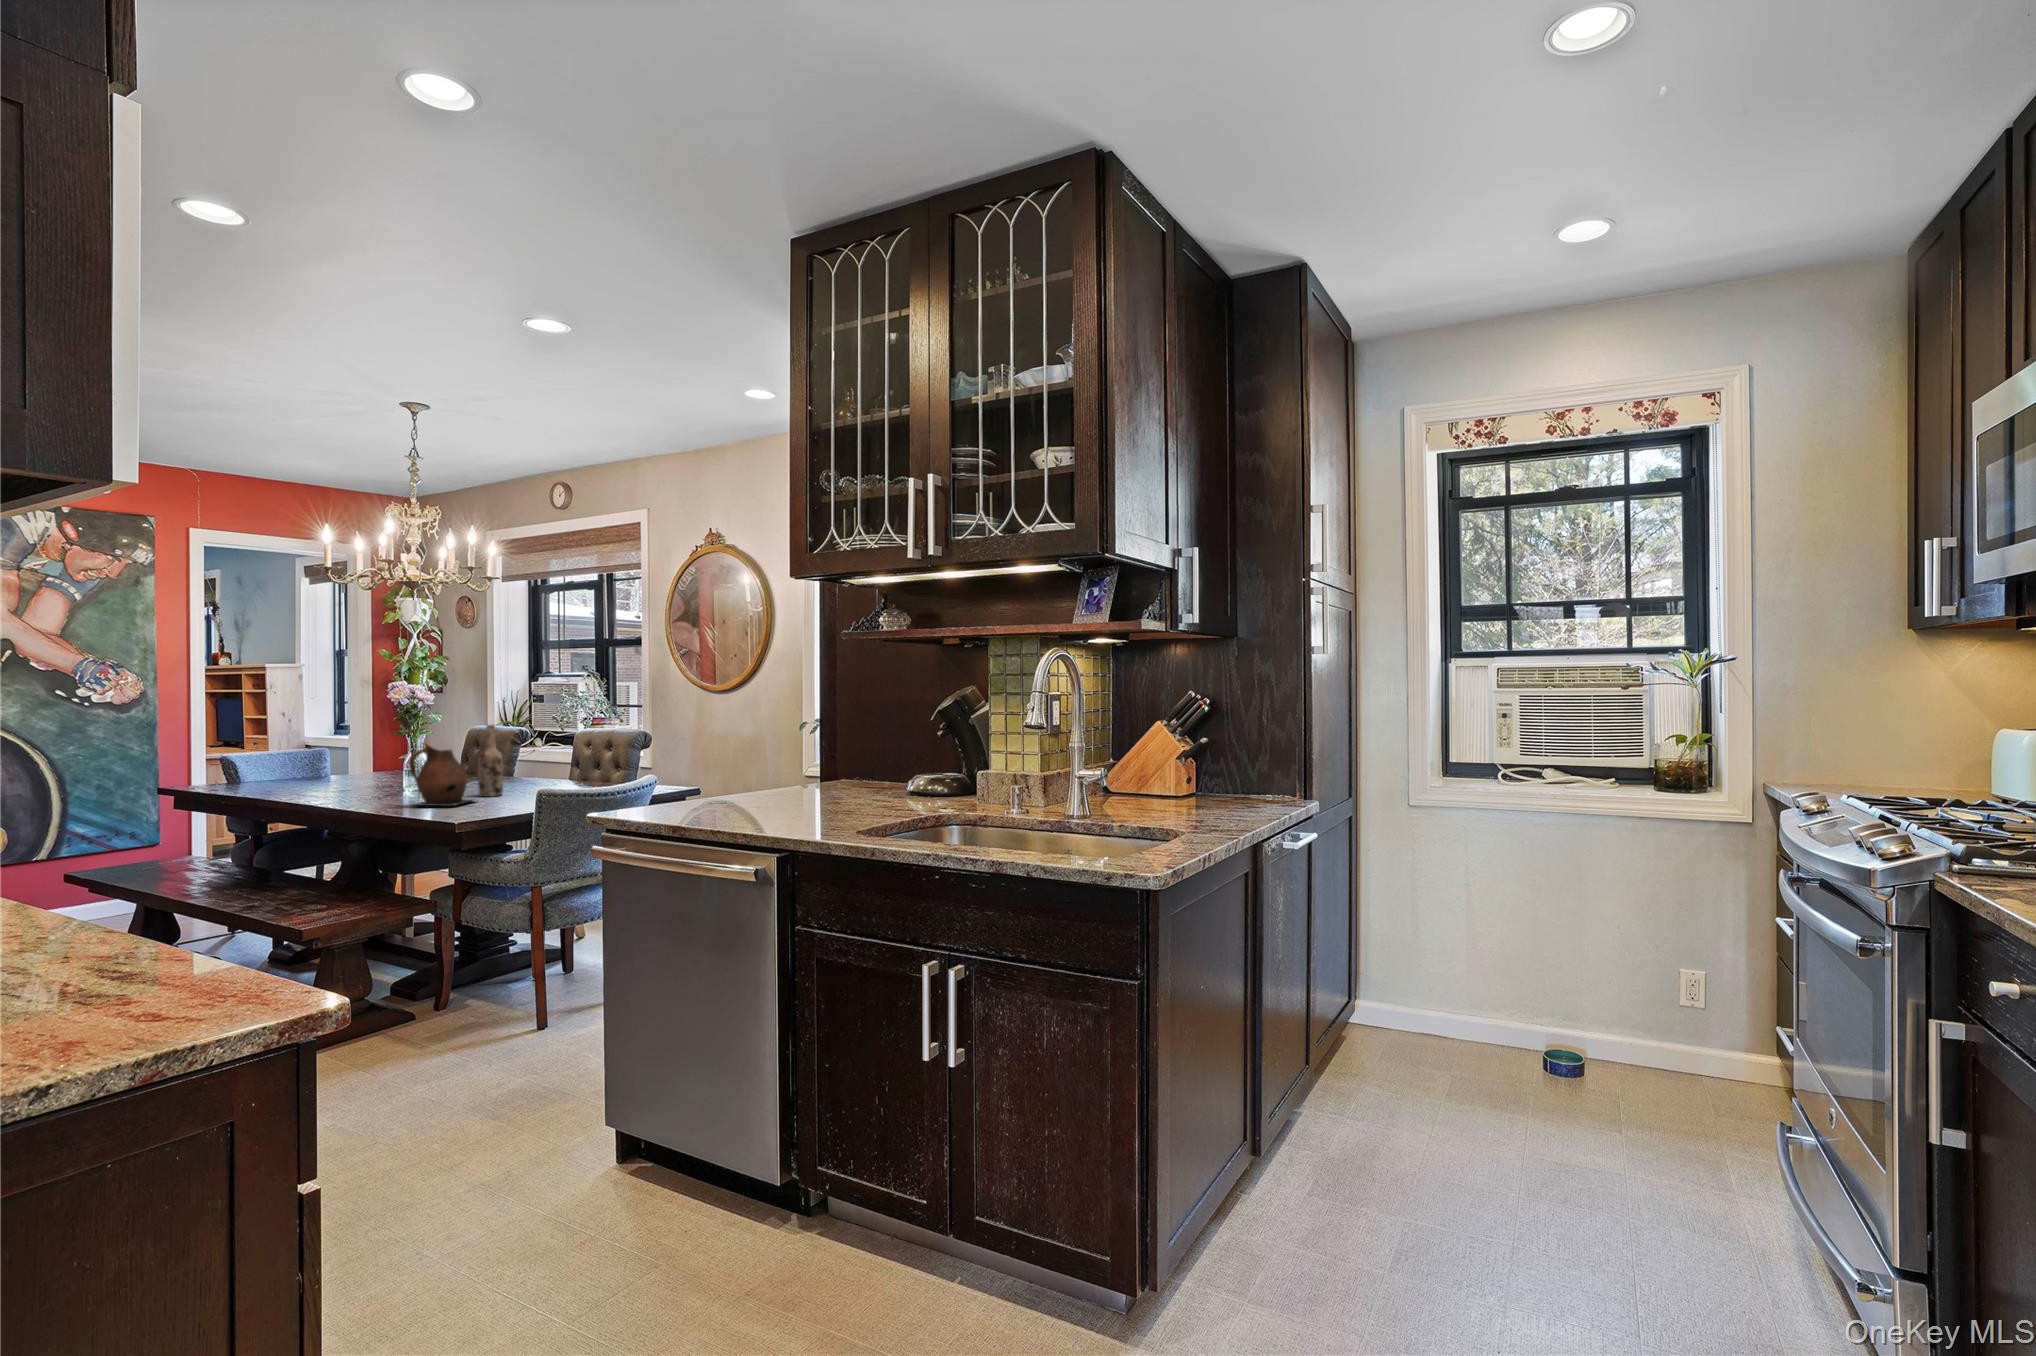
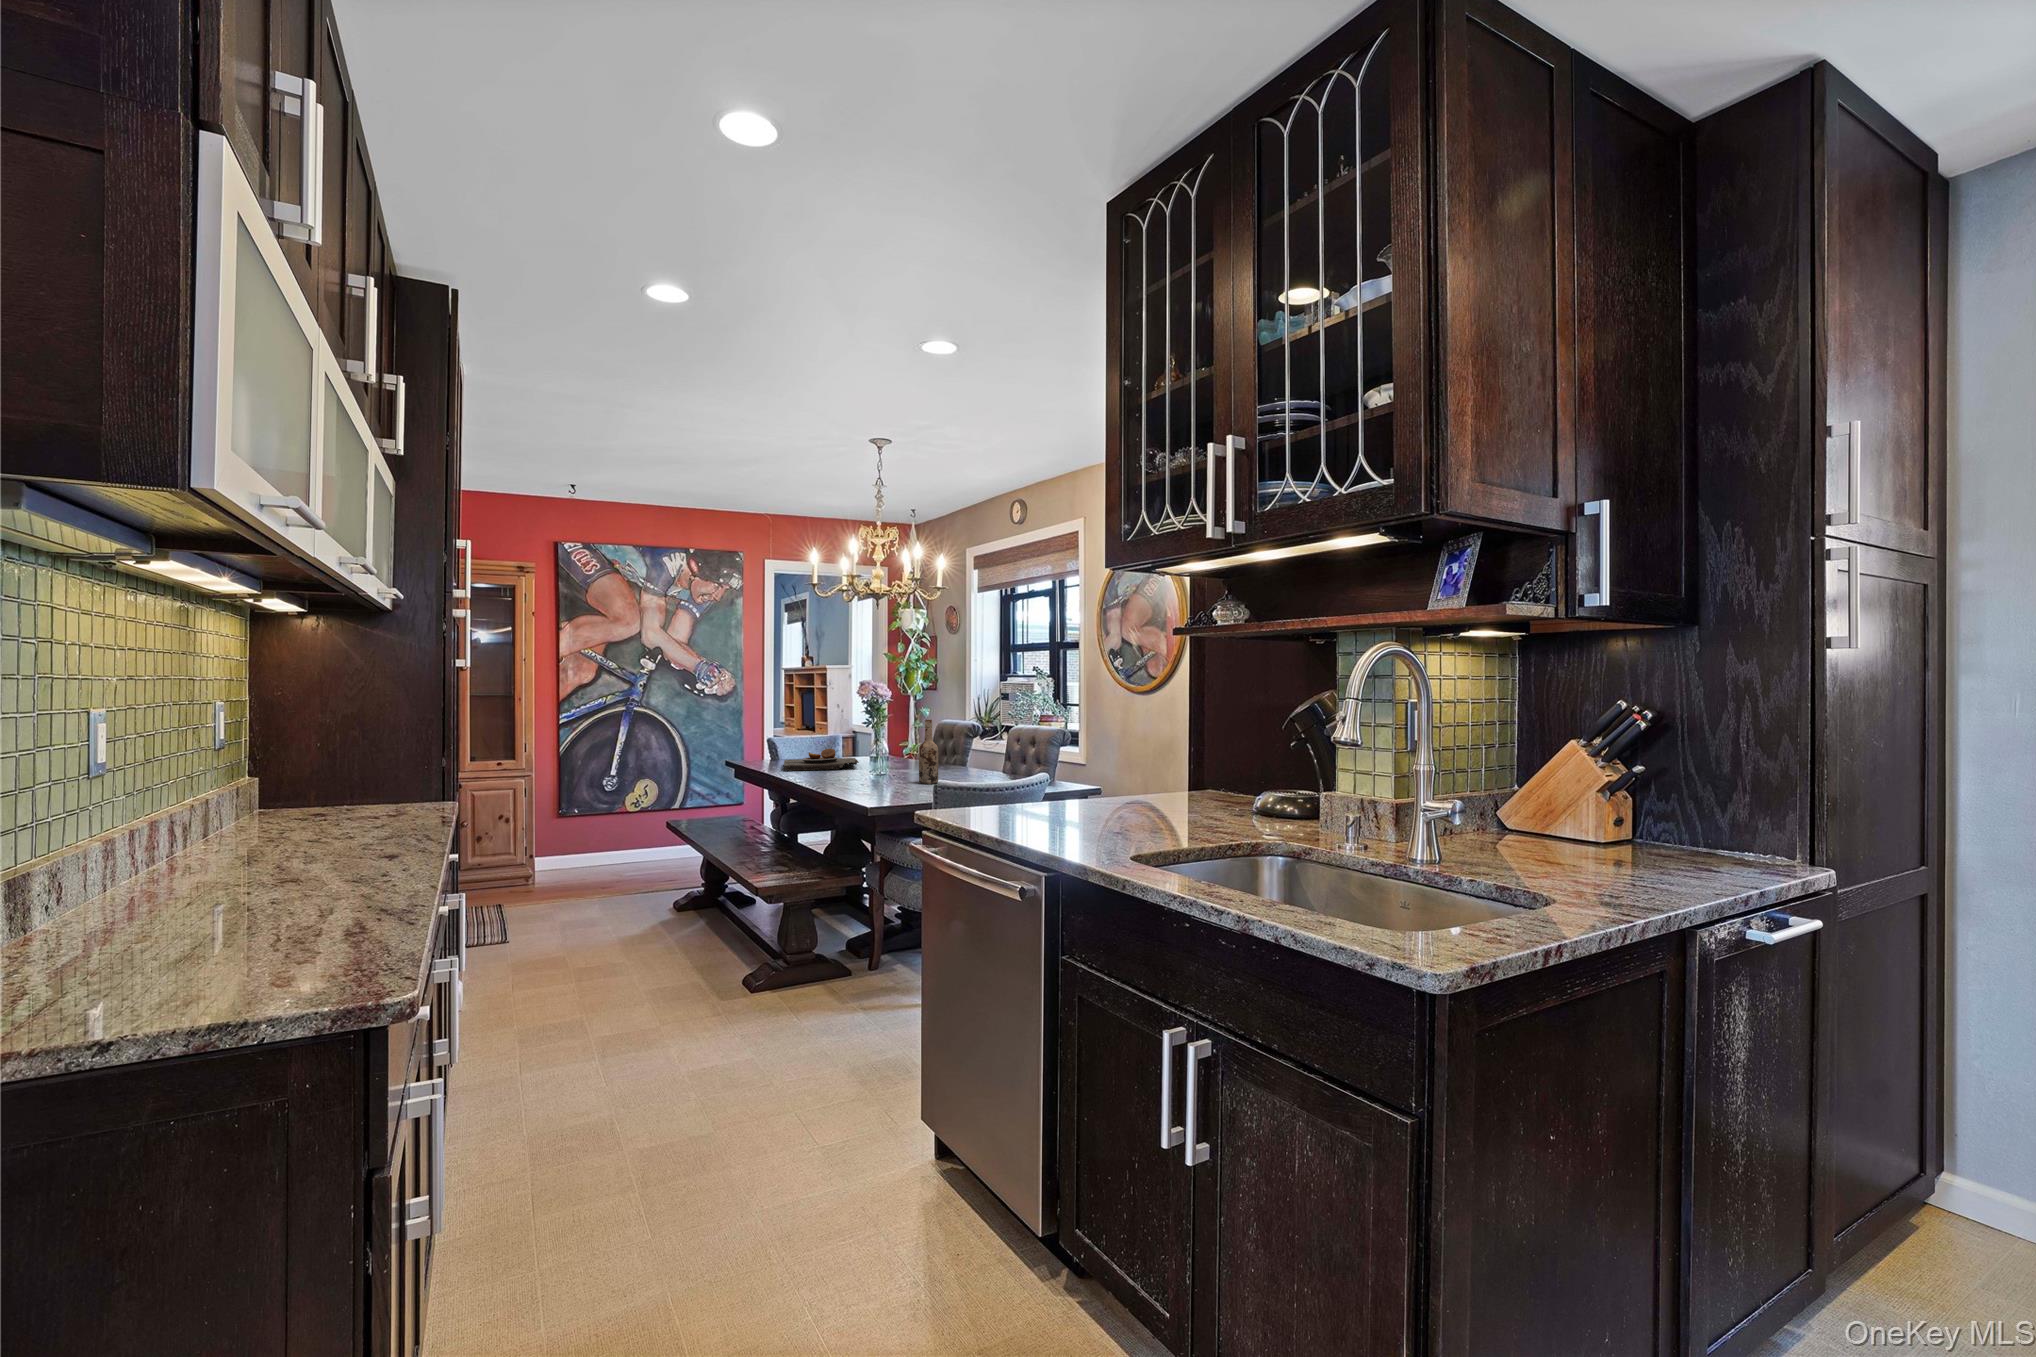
ceramic pitcher: present [410,743,474,806] -> none [859,734,913,792]
plate: none [260,764,378,793] -> present [784,749,859,771]

